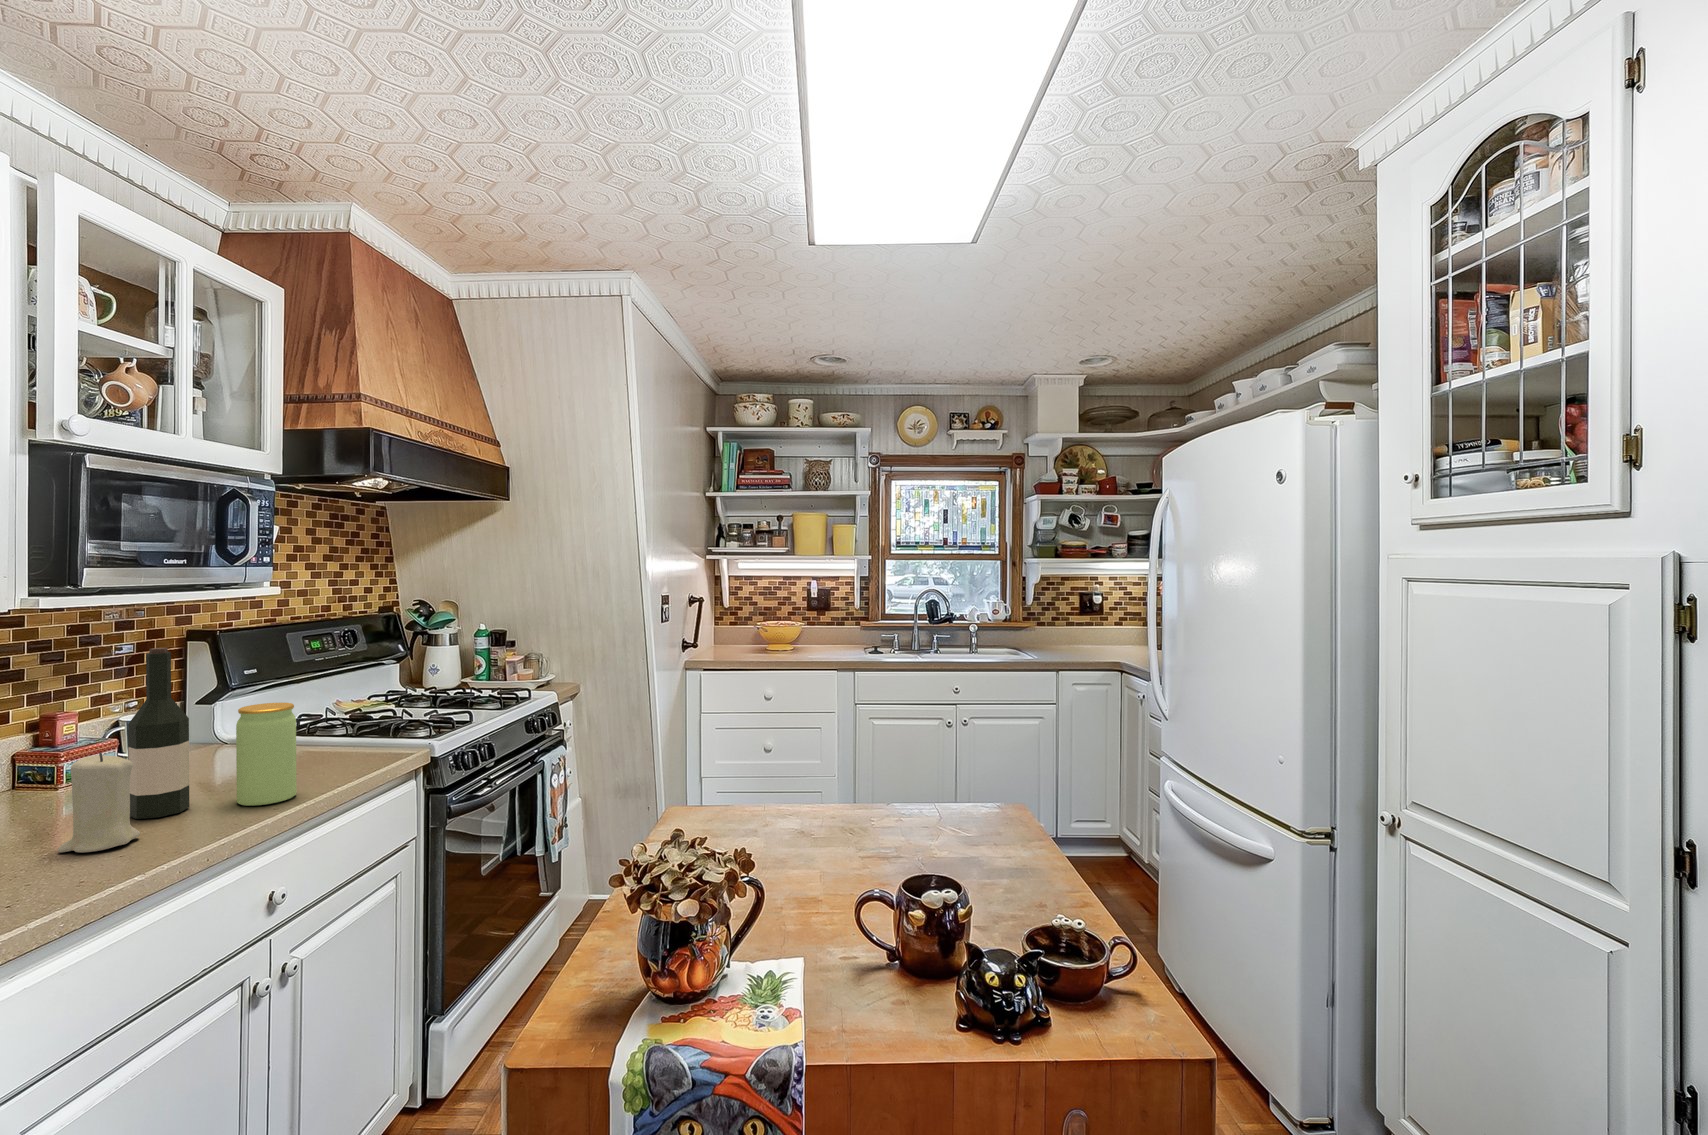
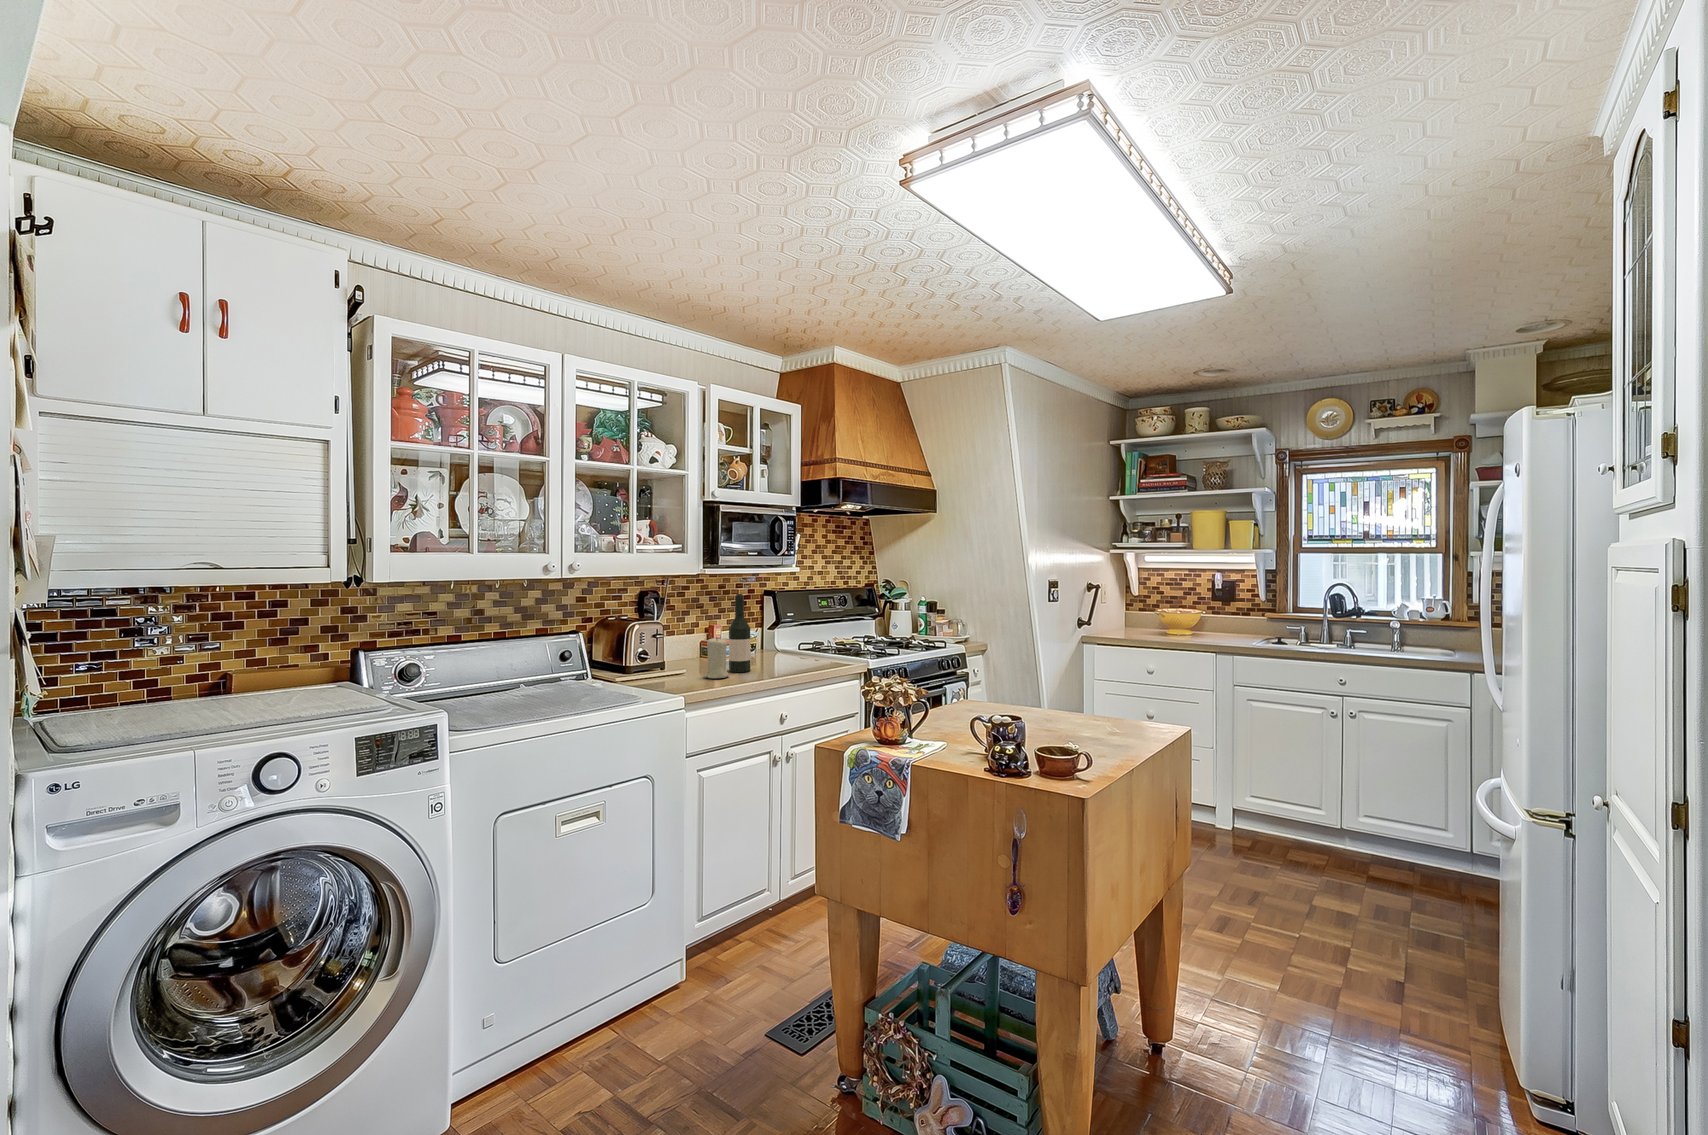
jar: present [236,703,297,806] -> none [768,625,792,673]

